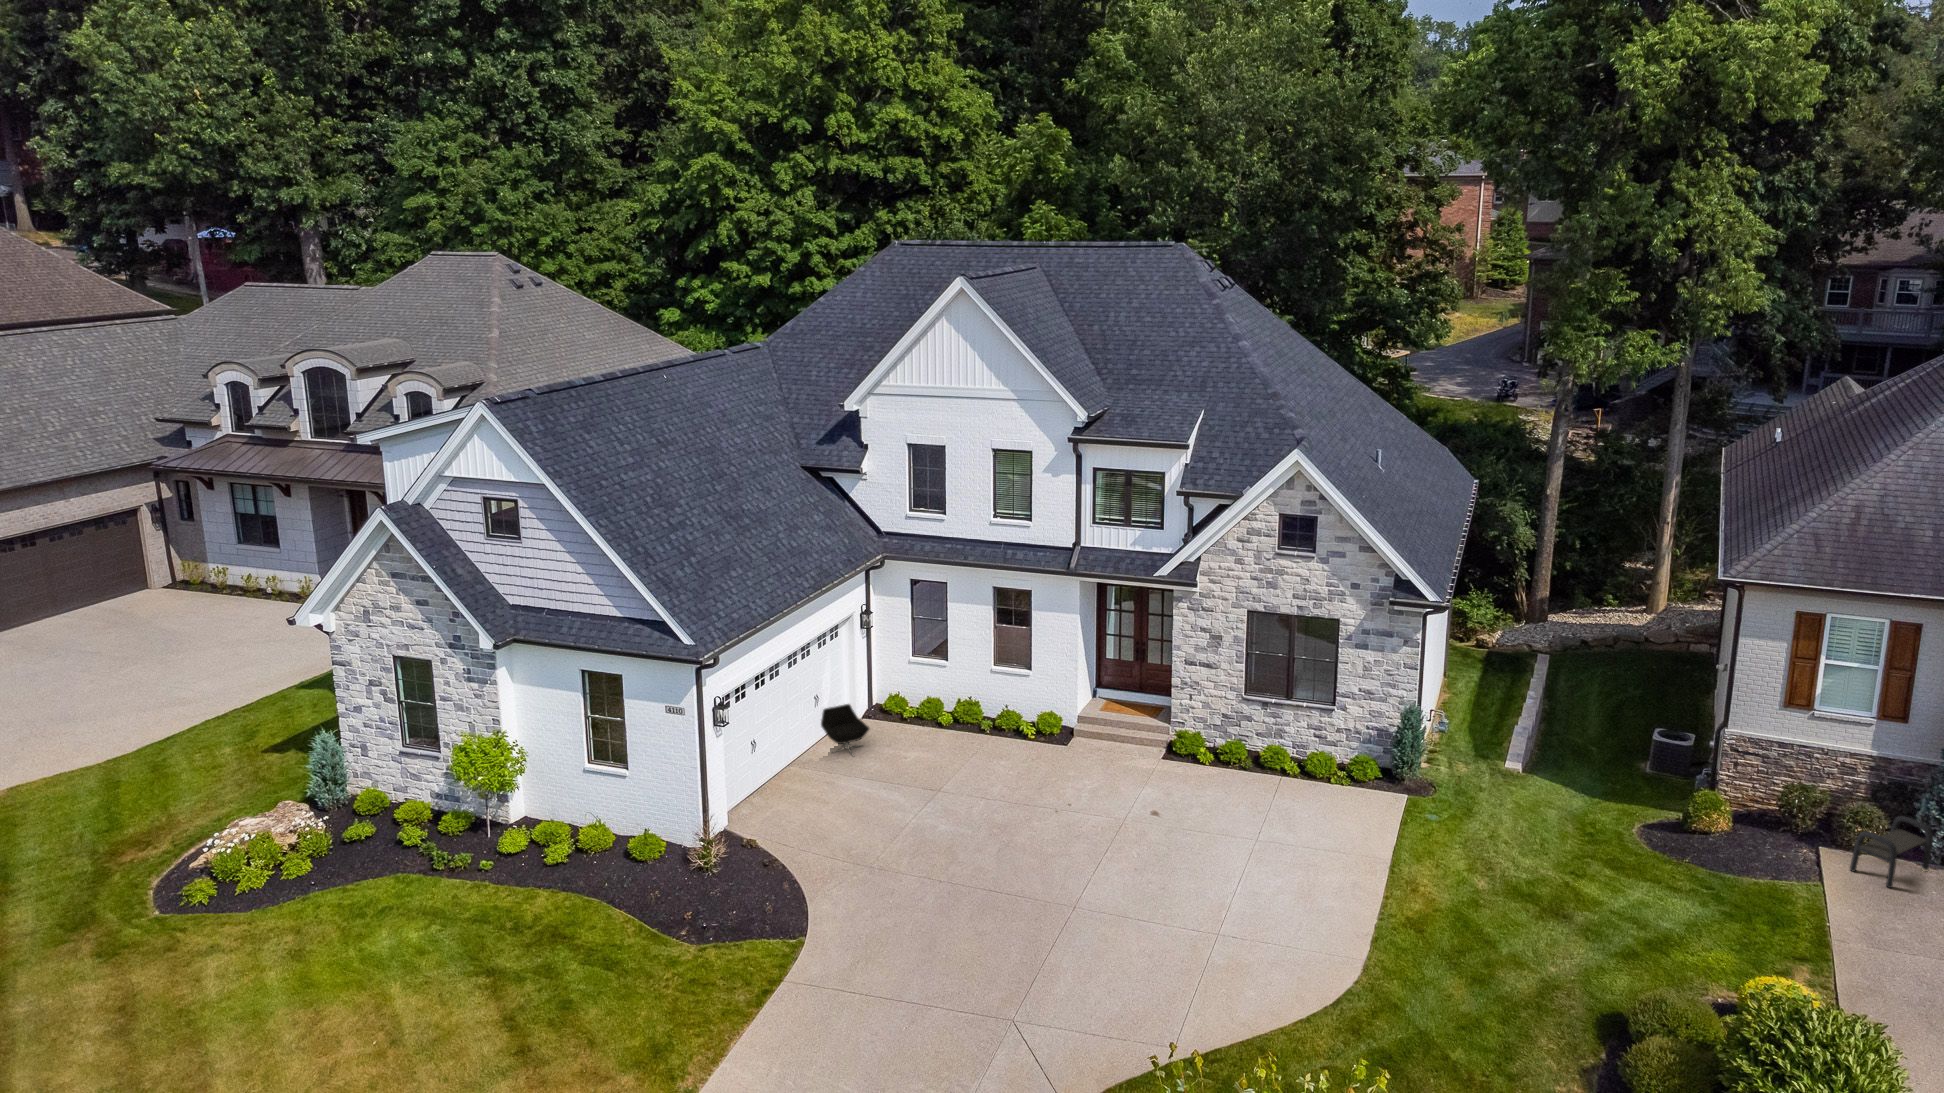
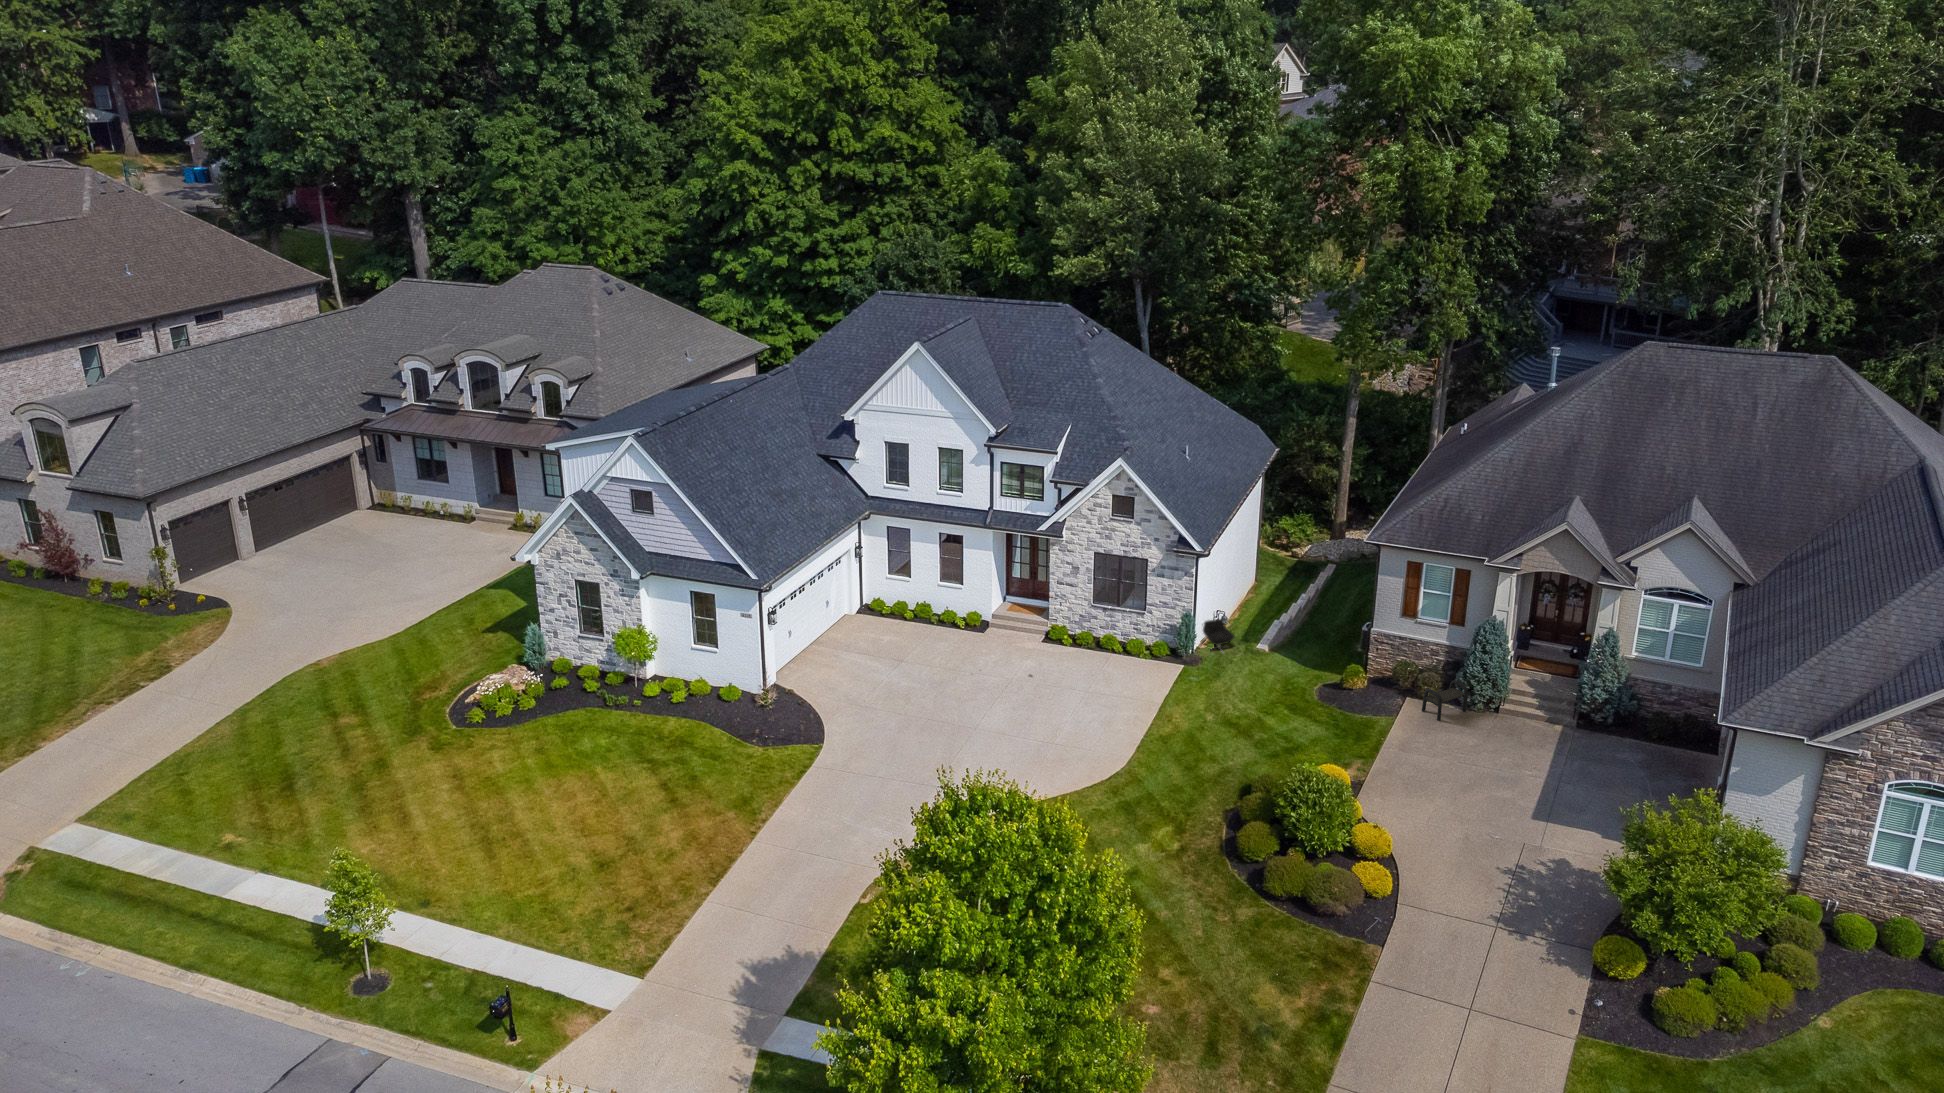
lounge chair: present [821,704,869,756] -> present [1203,619,1234,650]

